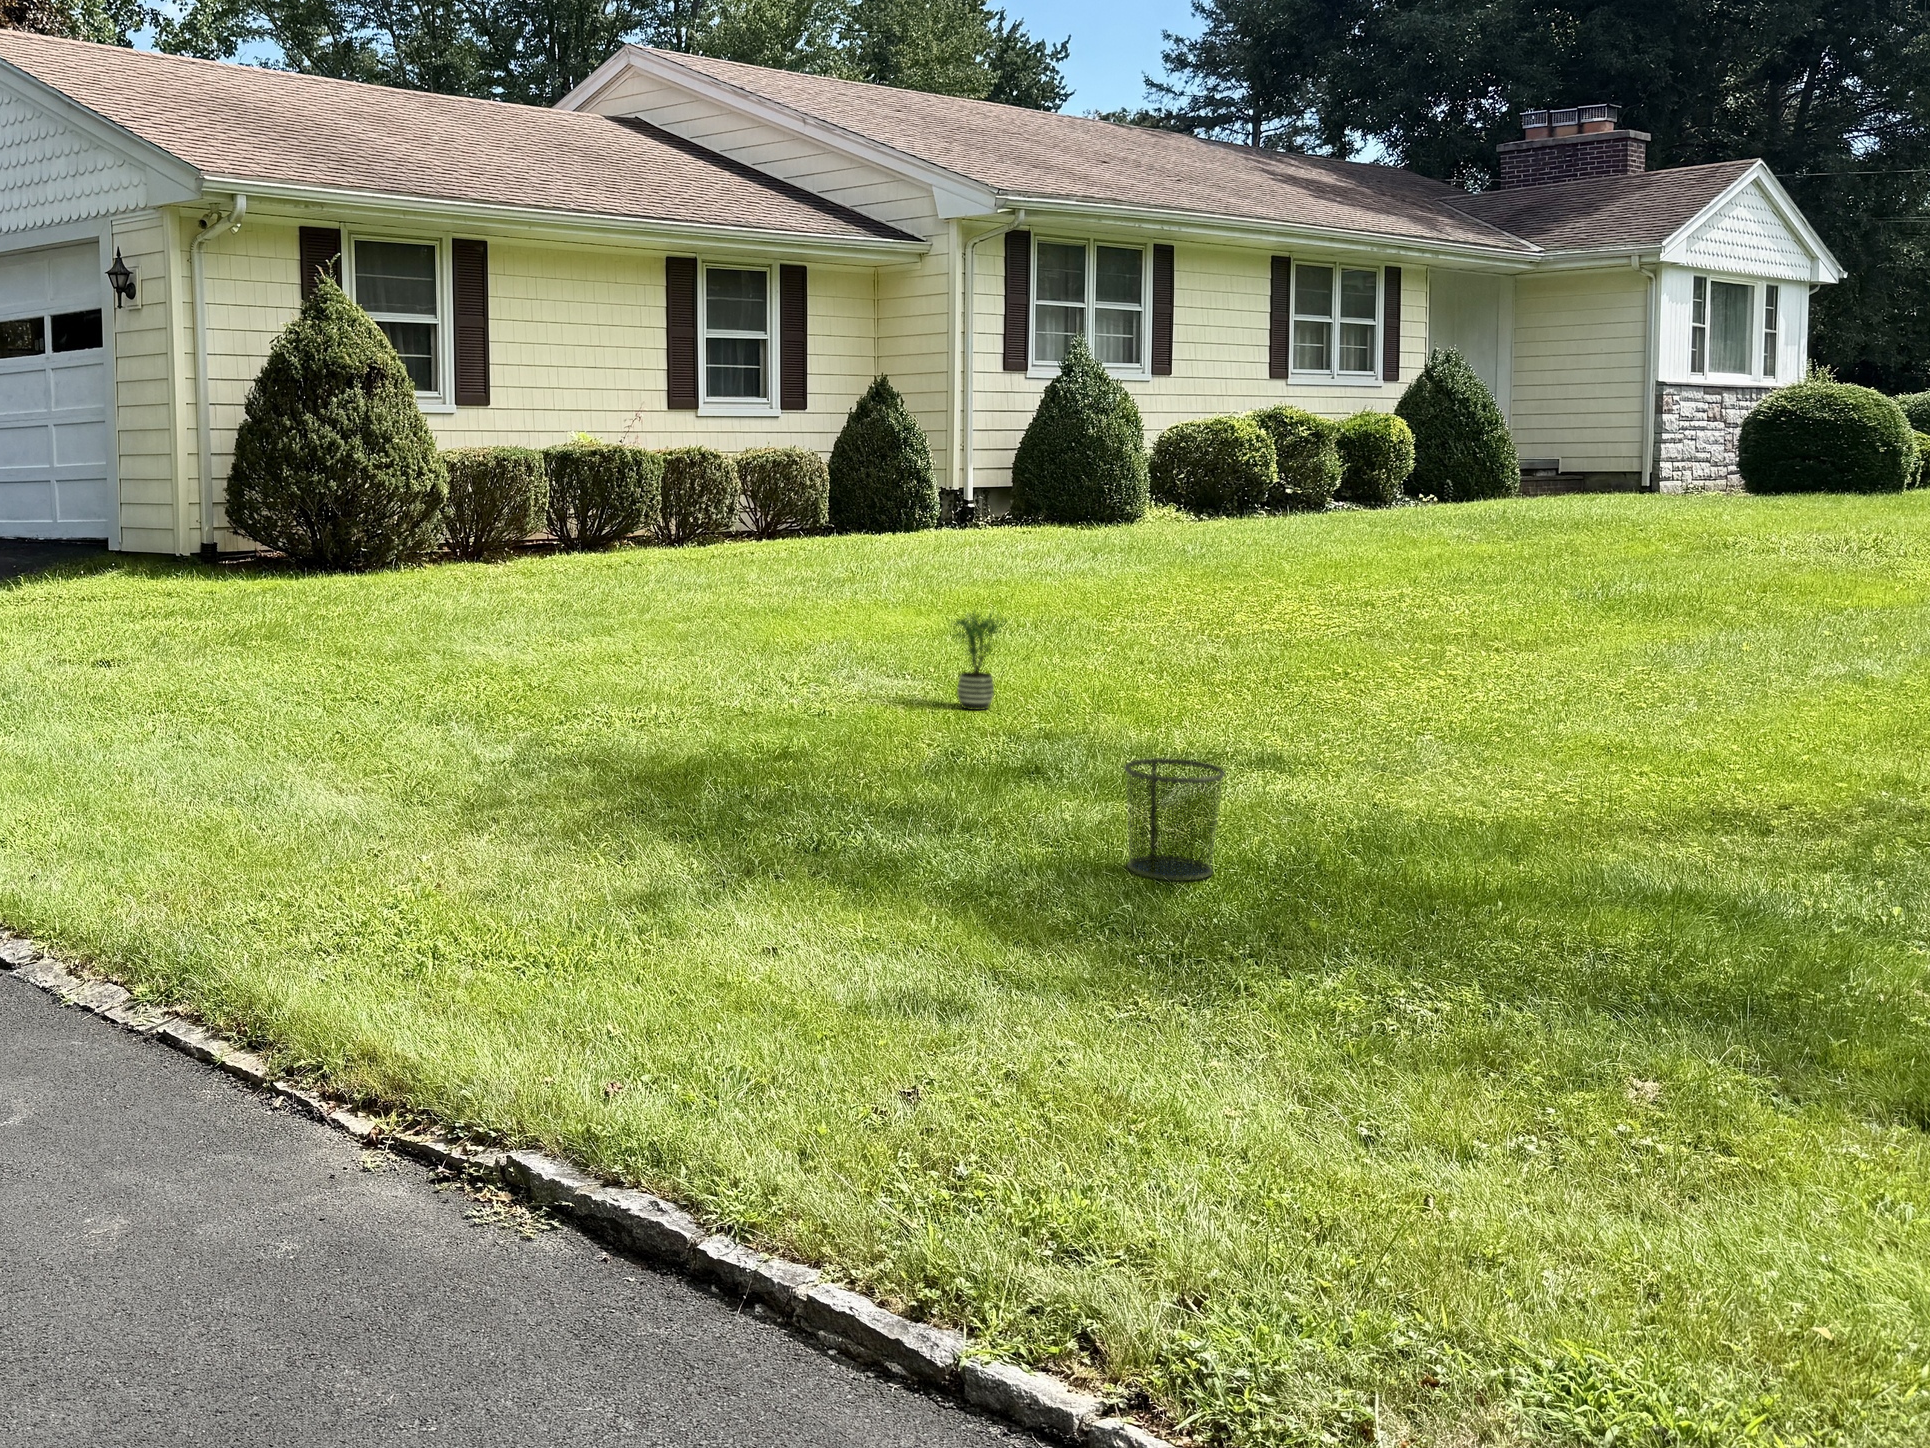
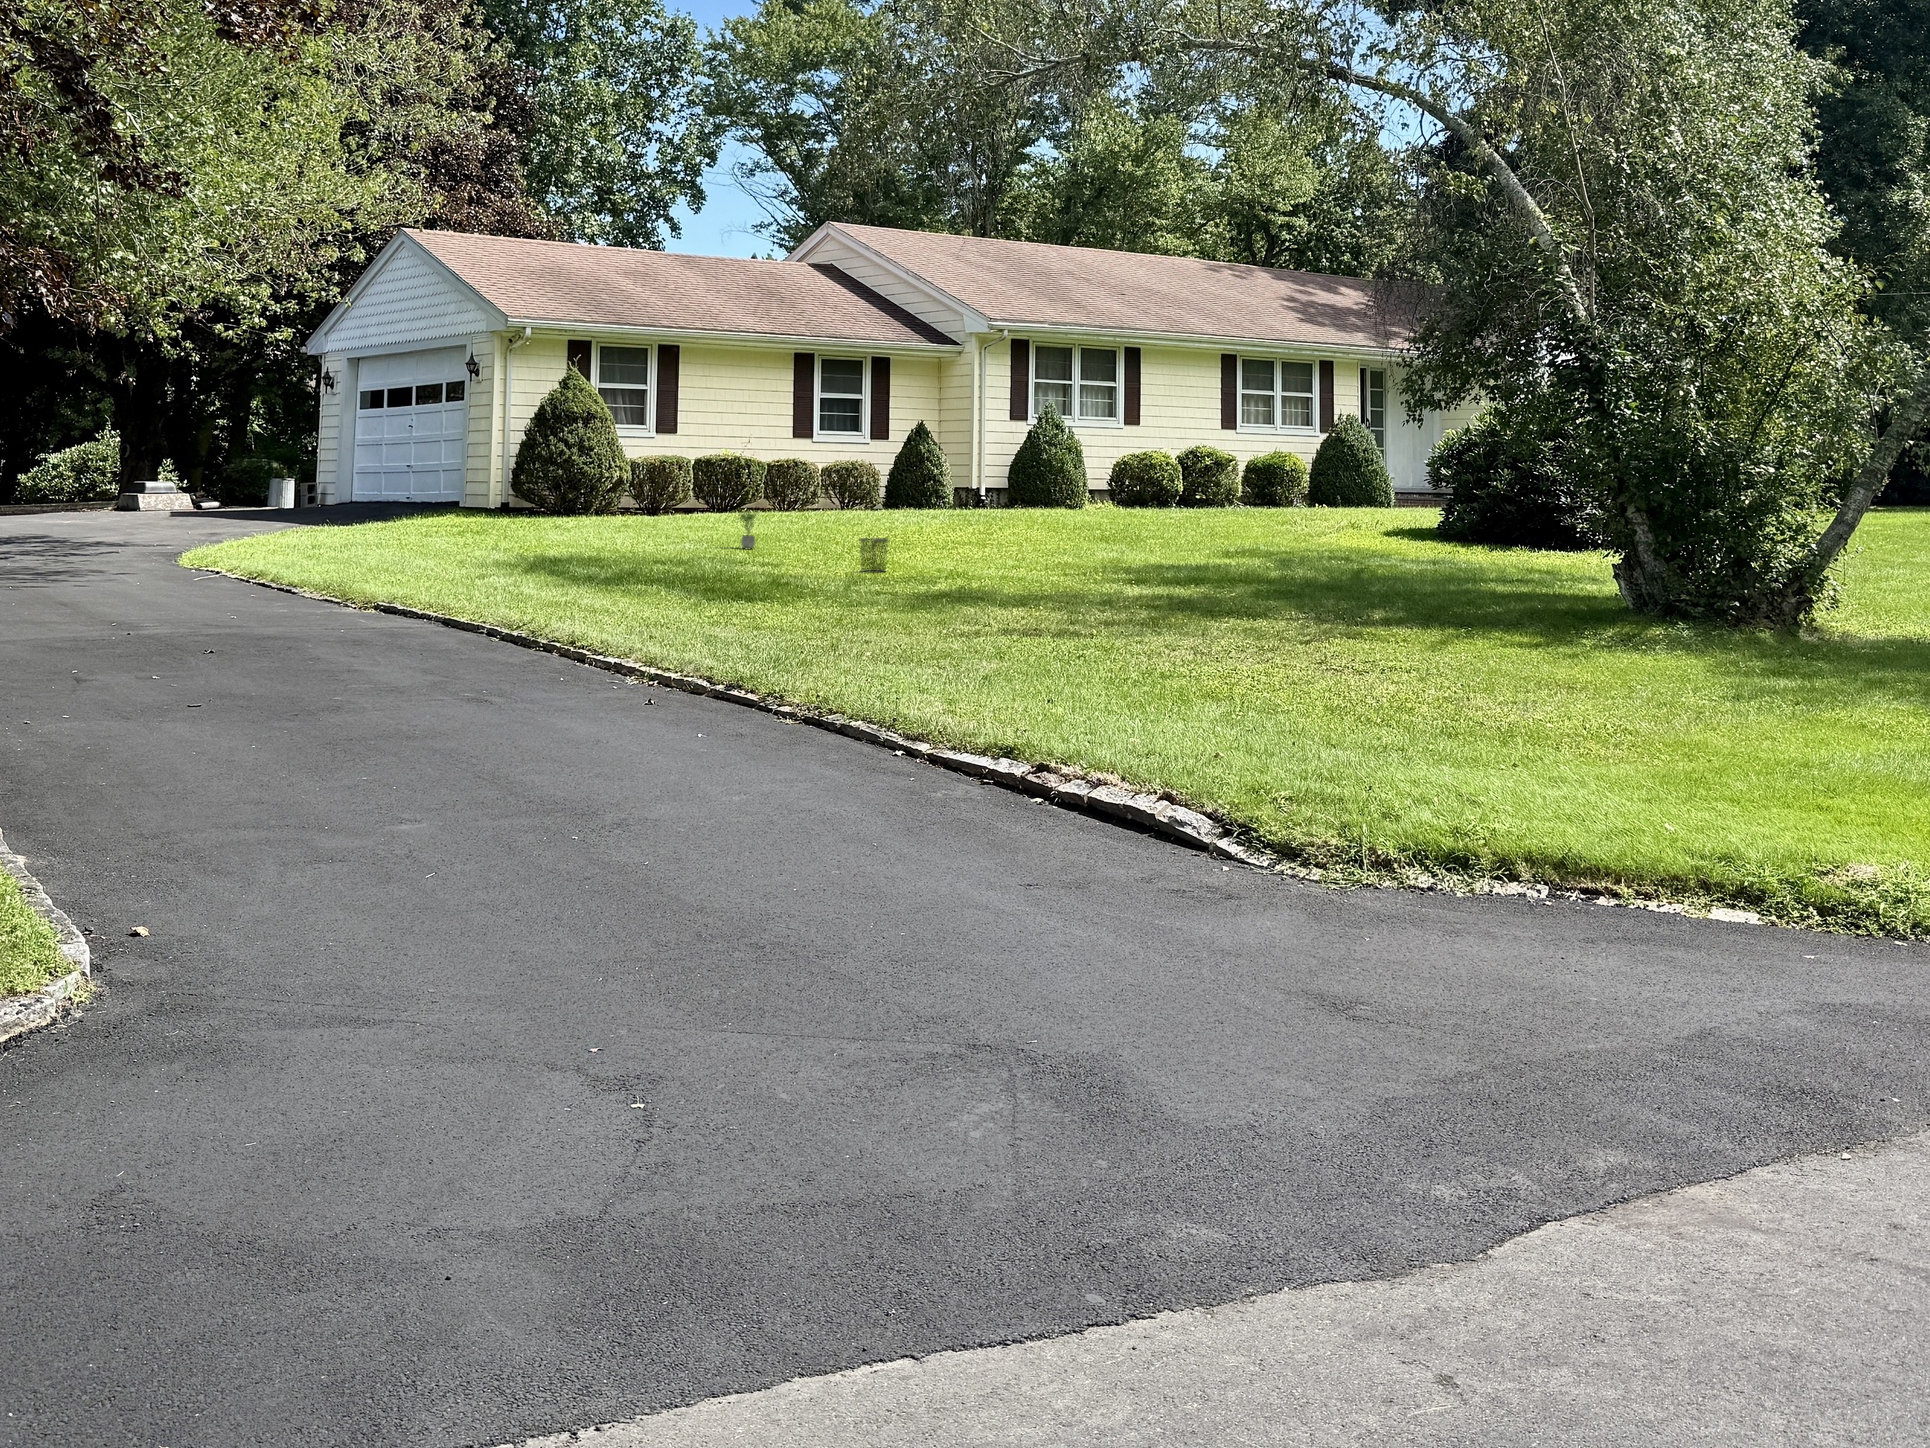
waste bin: present [1124,758,1225,881] -> present [860,538,888,572]

